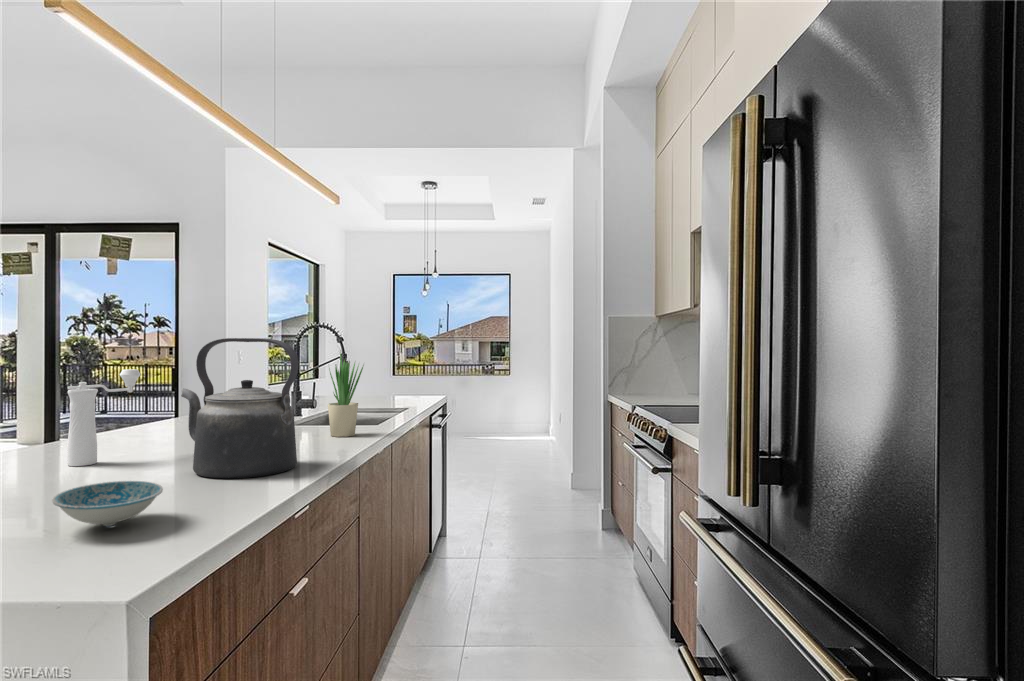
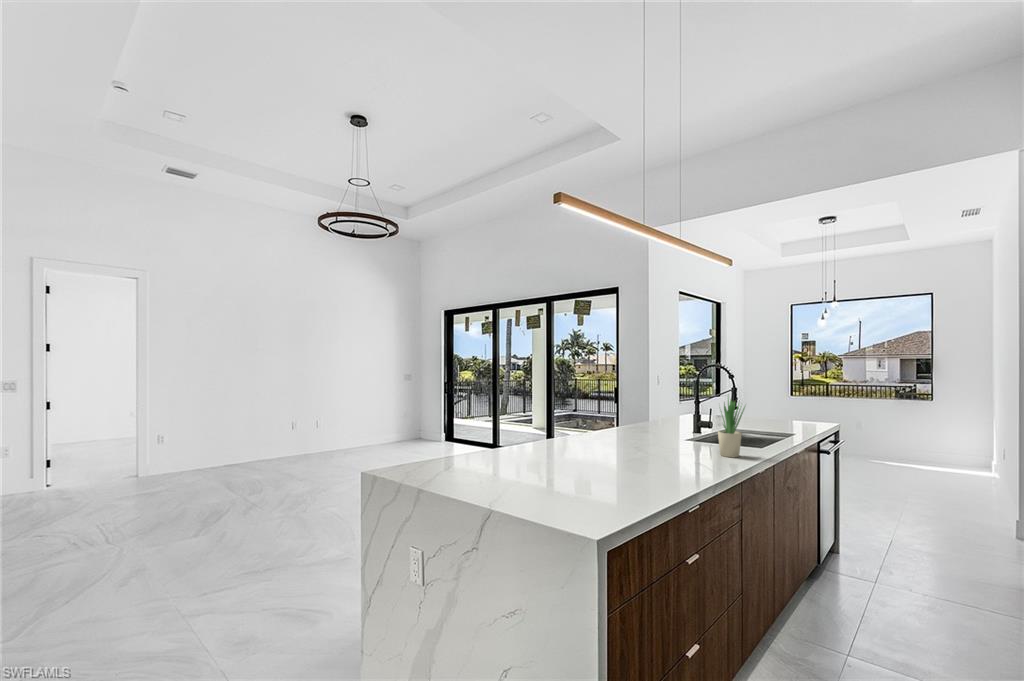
kettle: present [181,338,298,479] -> none [621,389,691,481]
pepper mill: present [67,369,141,466] -> none [562,401,599,457]
ceramic bowl: present [52,481,163,526] -> none [561,474,611,499]

